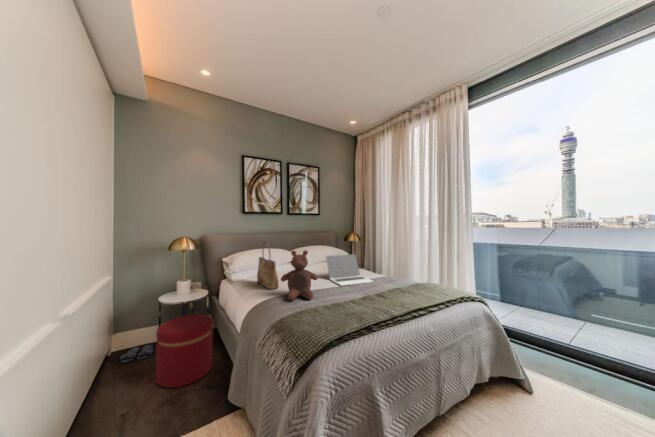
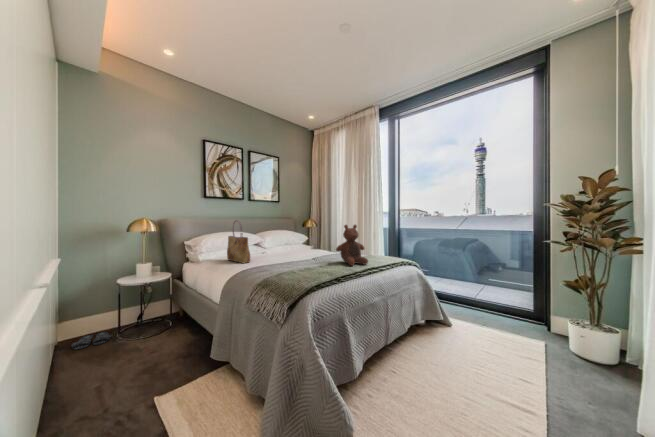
stuffed bear: present [281,250,317,300] -> present [336,225,368,266]
laptop: present [326,254,373,286] -> none [291,234,334,258]
ottoman: present [156,314,213,388] -> none [124,293,184,362]

